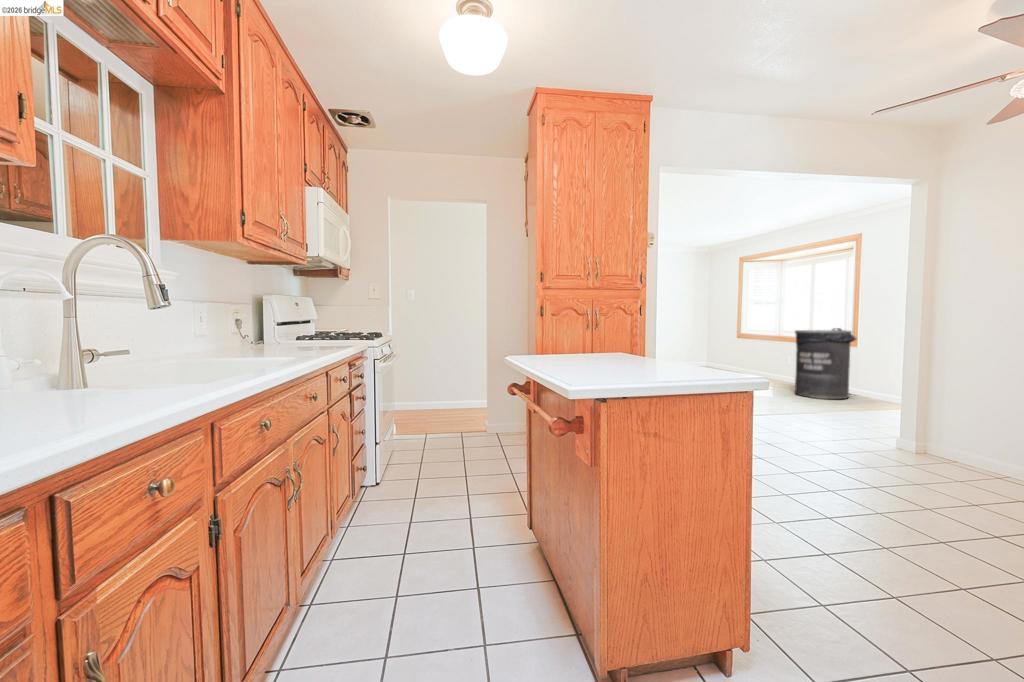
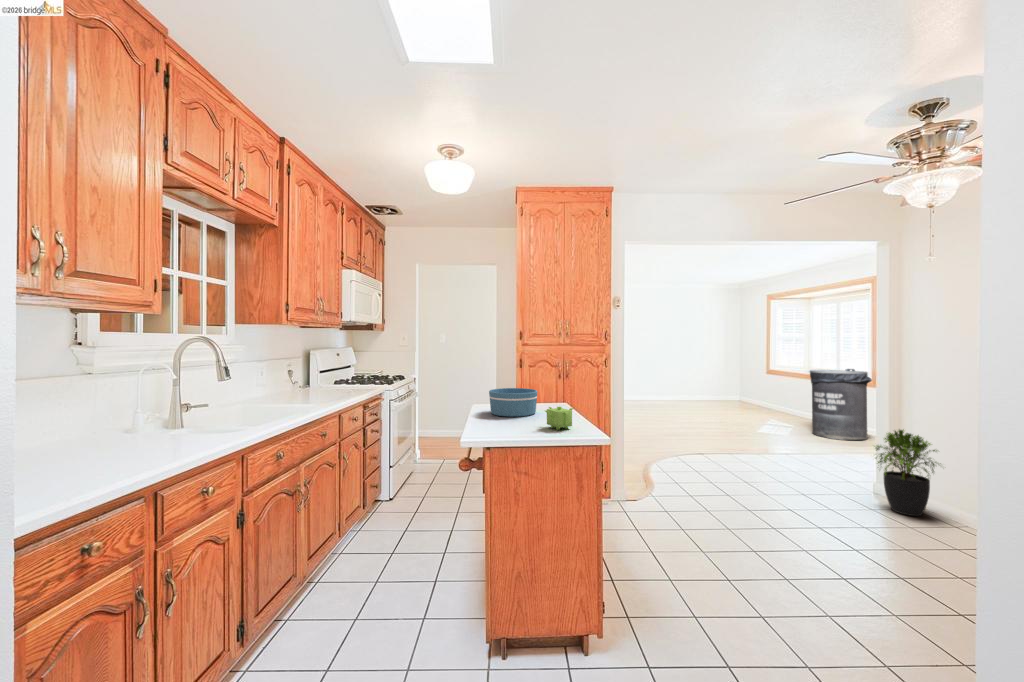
bowl: none [547,331,613,365] -> present [489,388,537,417]
teapot: none [656,344,699,375] -> present [545,407,573,430]
potted plant: none [902,380,983,470] -> present [876,429,937,516]

